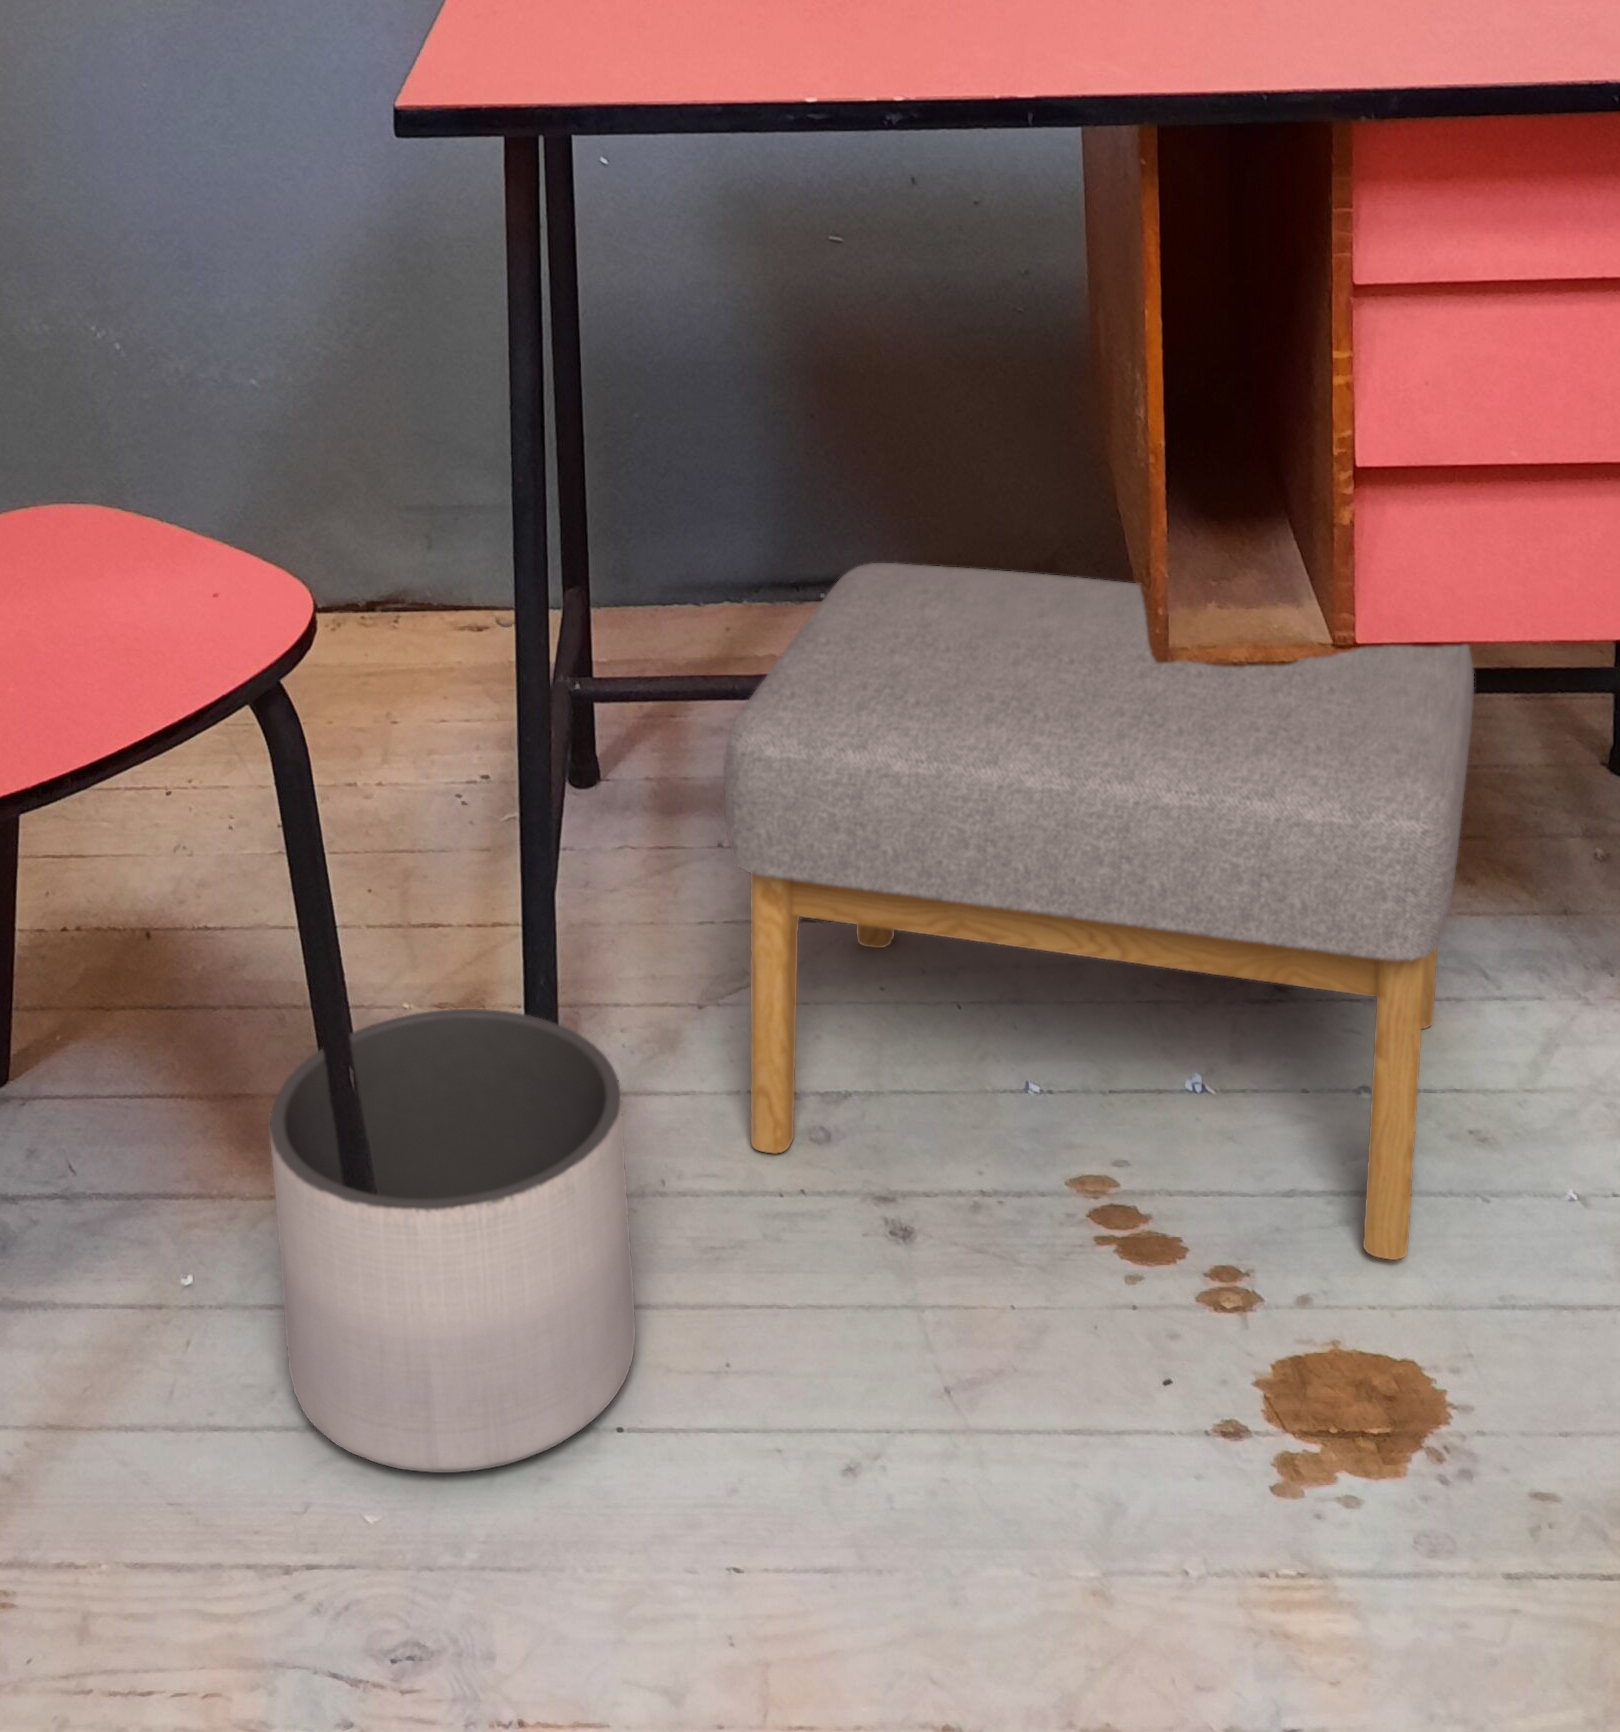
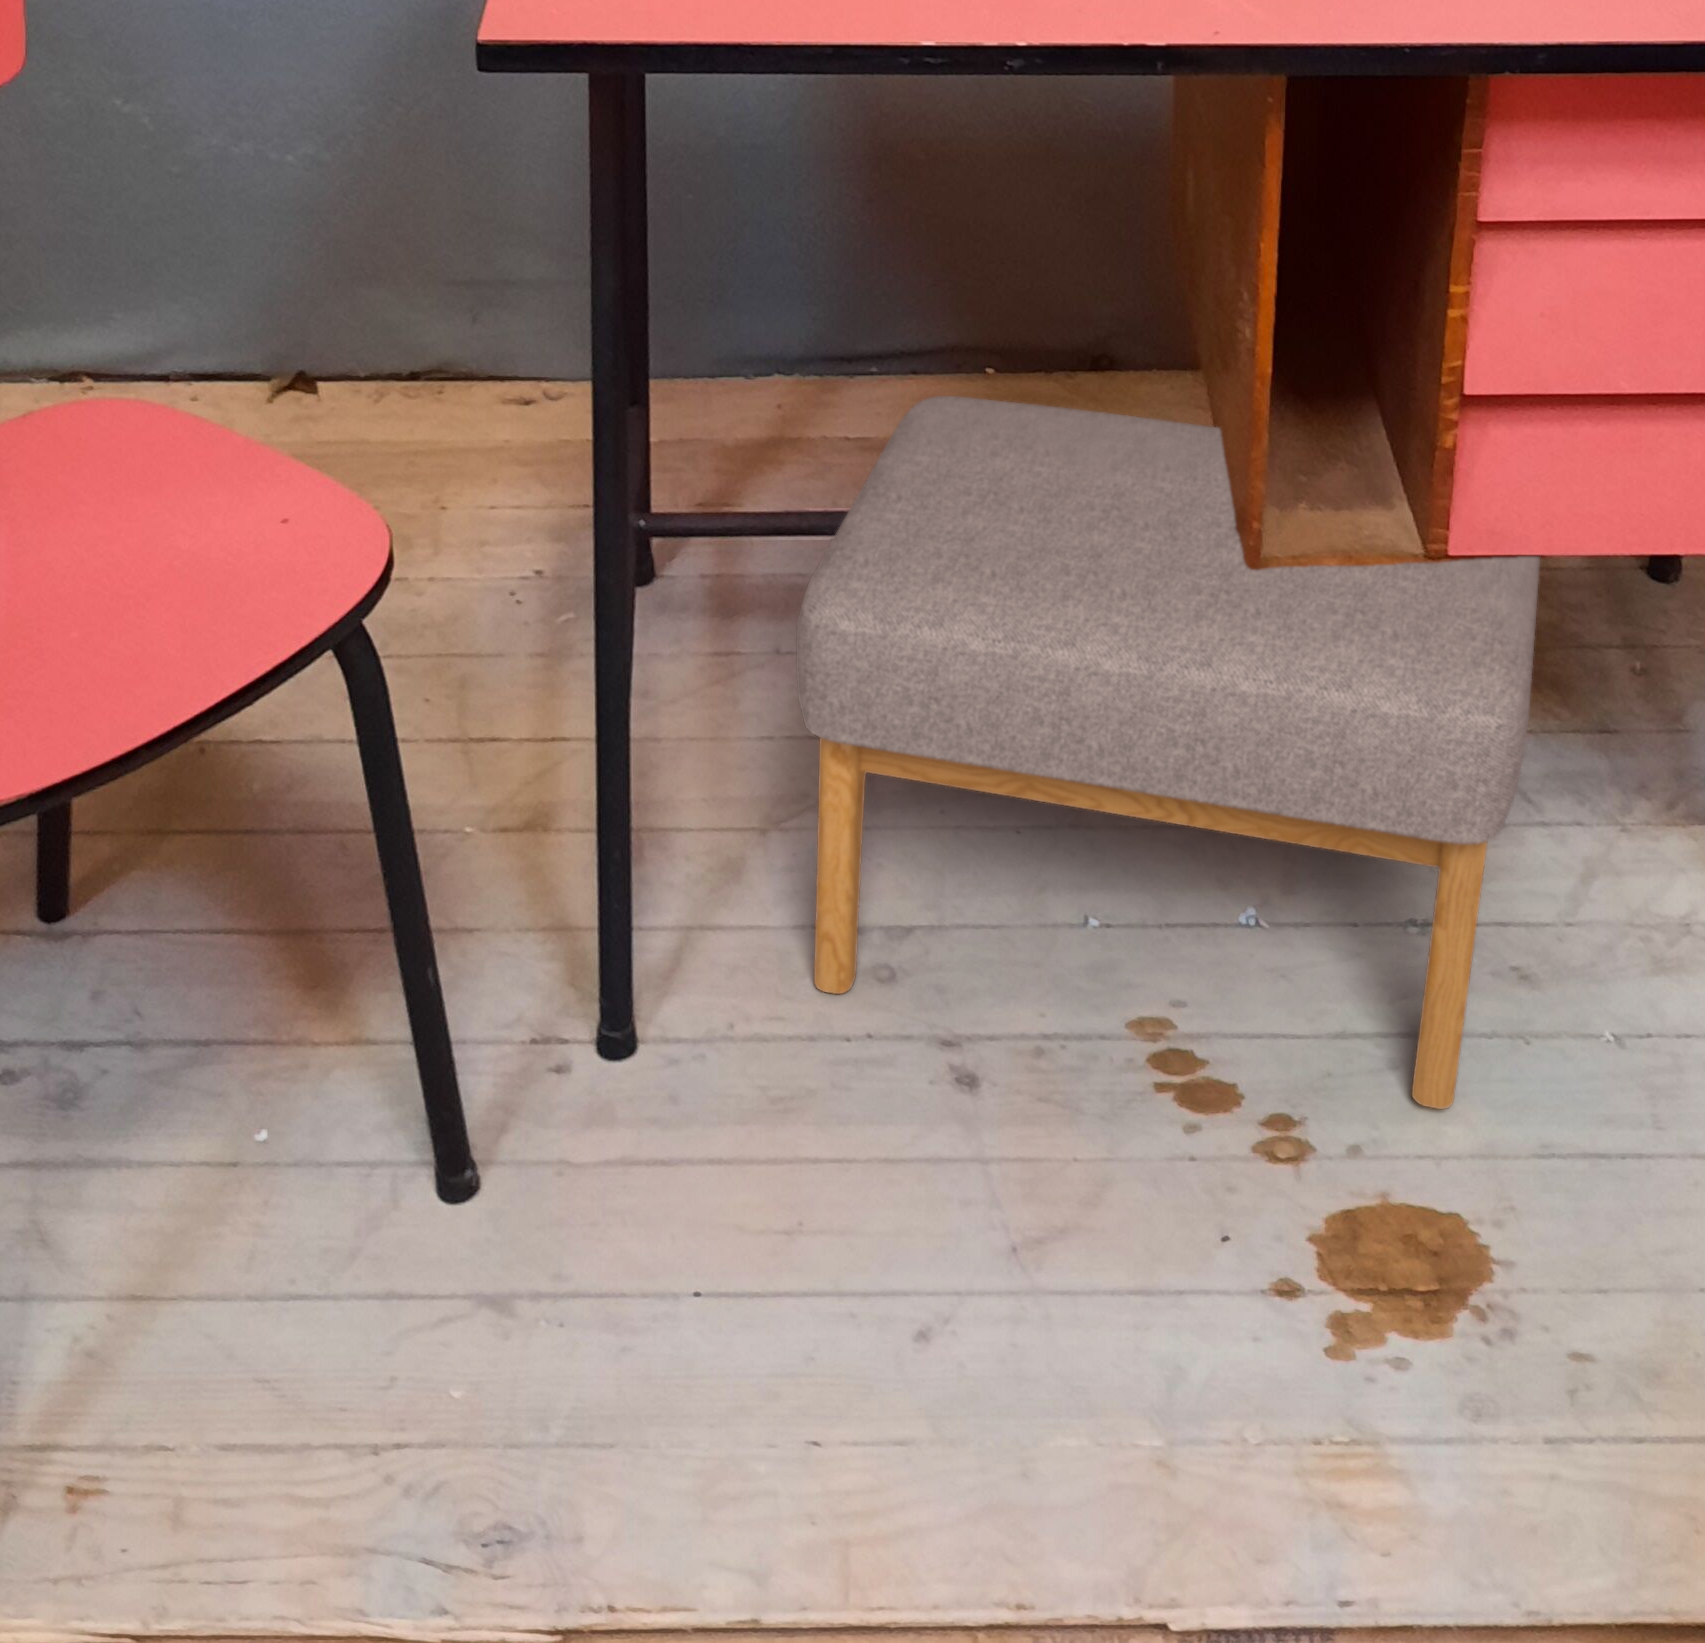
planter: present [270,1009,635,1473] -> none [349,883,709,1344]

